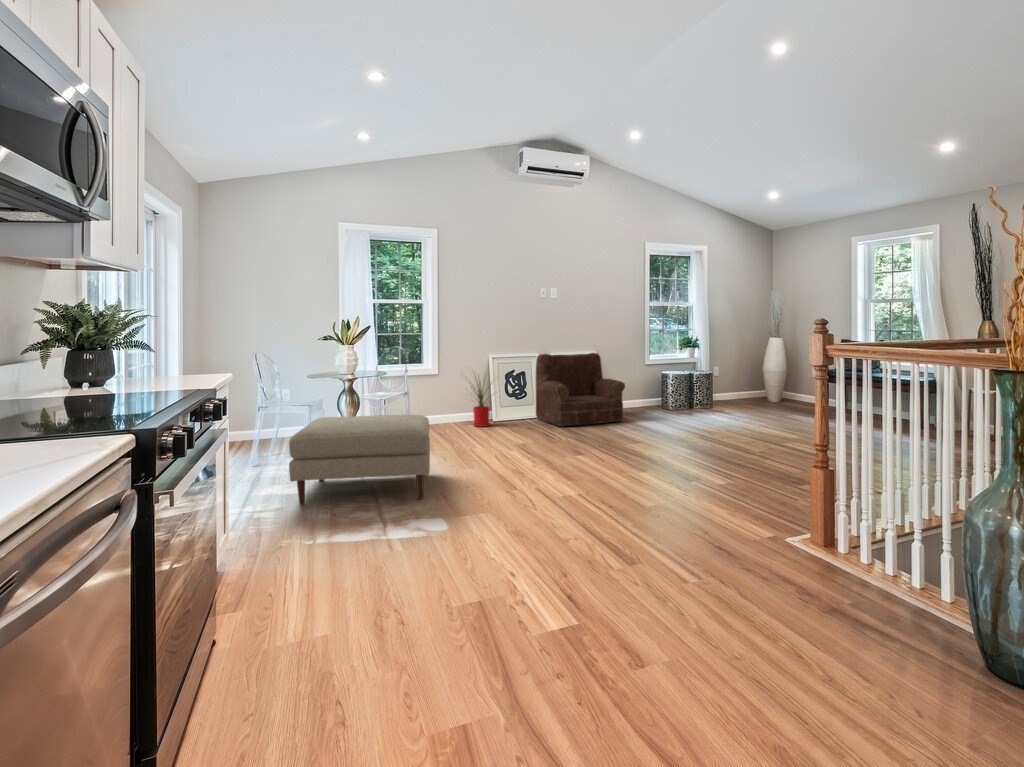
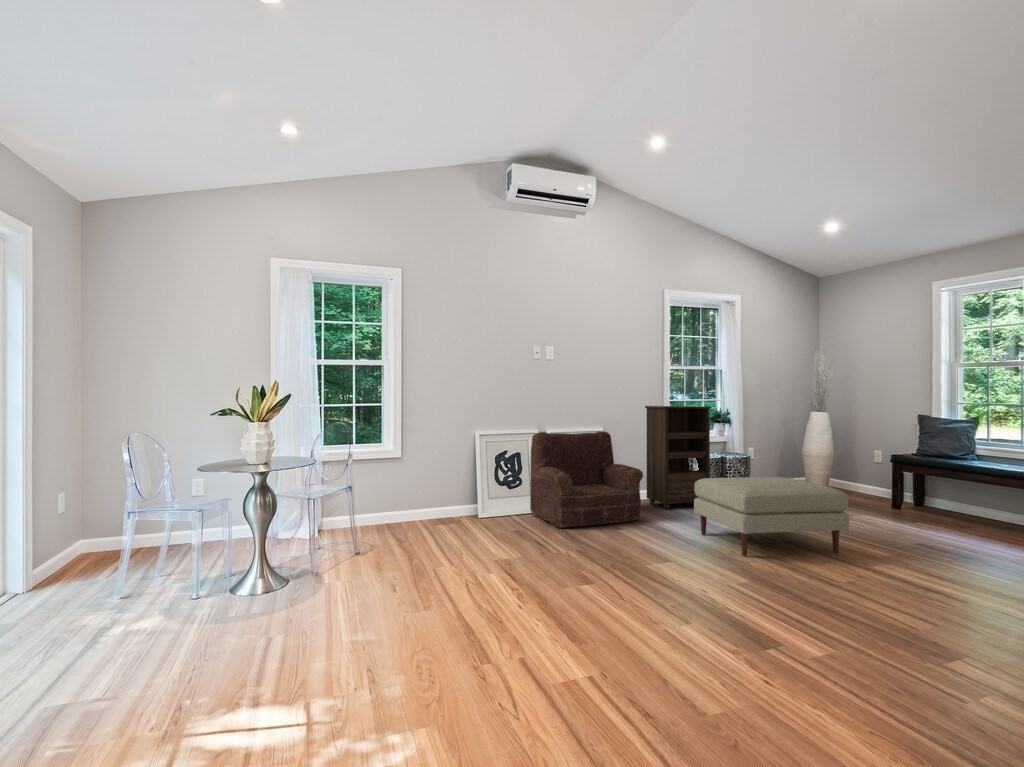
bookshelf: none [629,331,683,414] -> present [645,406,711,509]
house plant: present [473,373,491,427] -> none [433,445,491,526]
ottoman: present [289,415,430,505] -> present [694,477,849,556]

